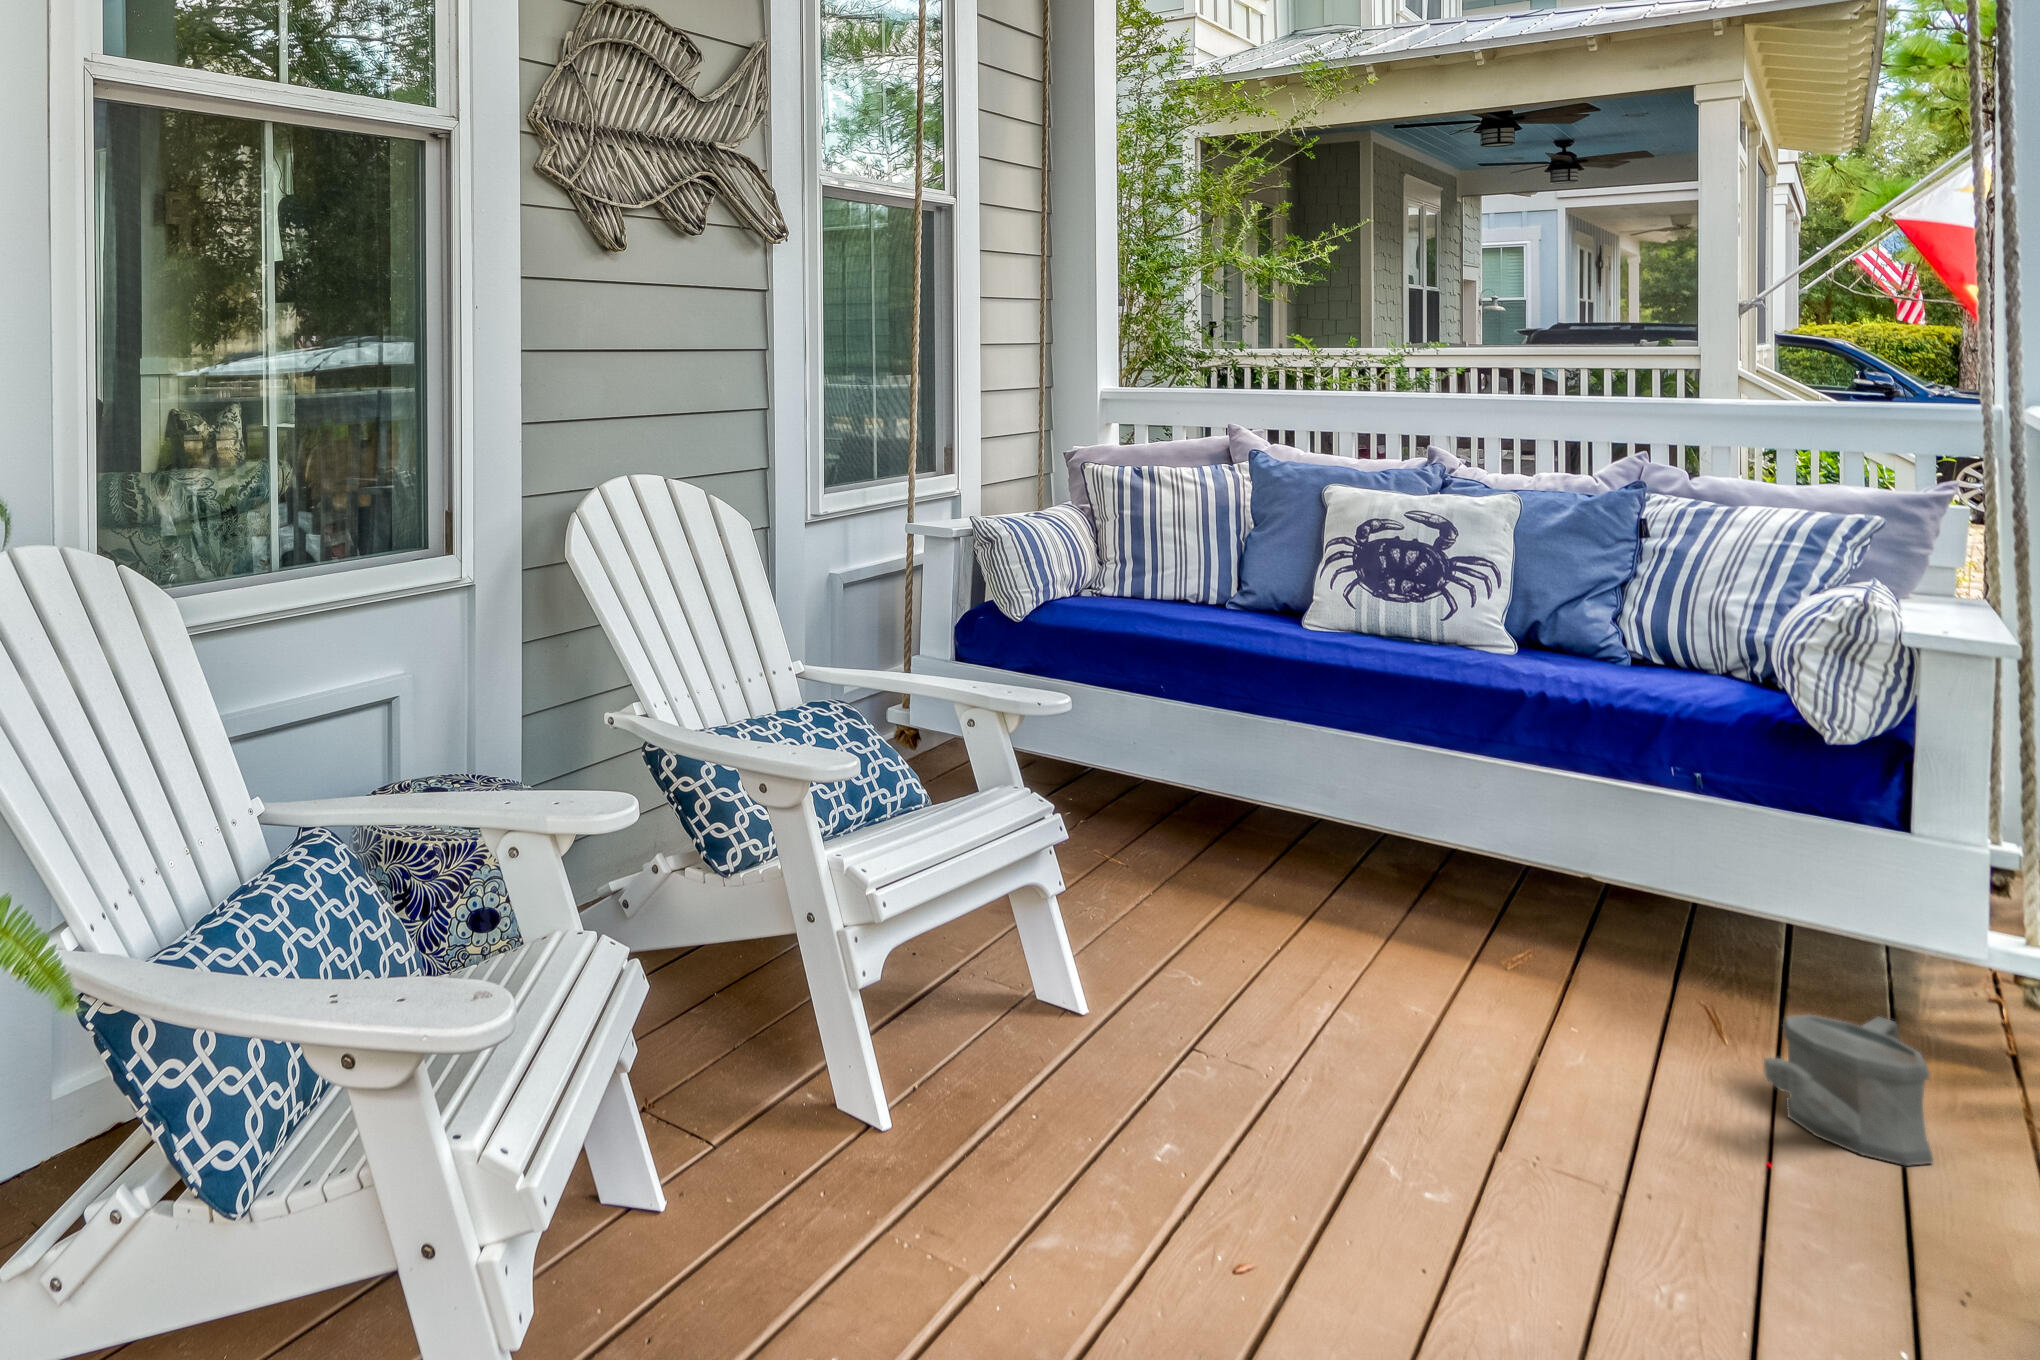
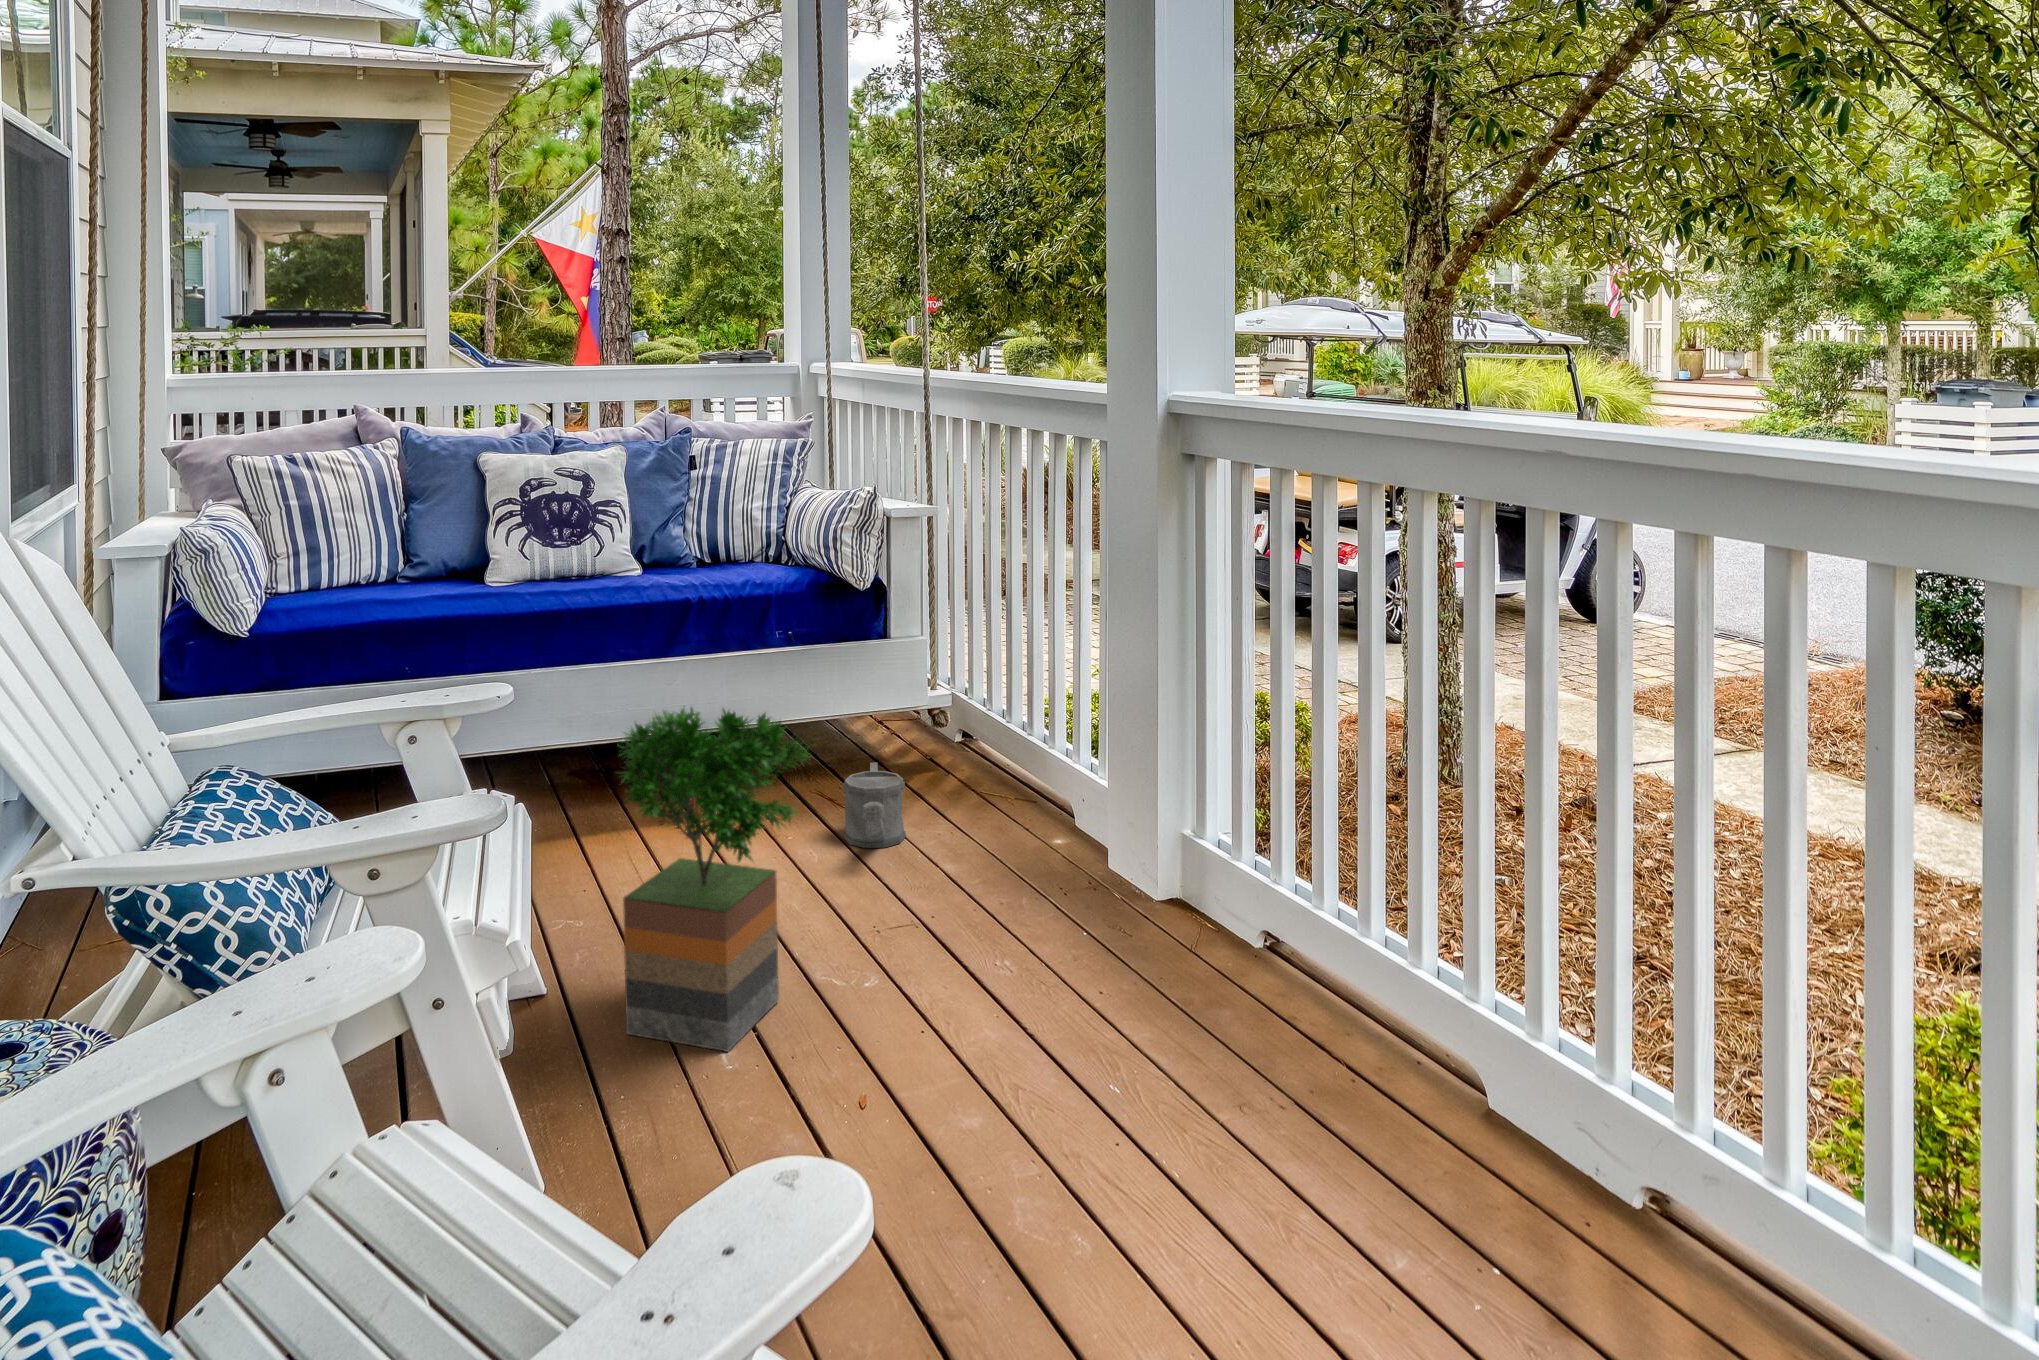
potted tree: none [1134,768,1465,1226] -> present [620,708,808,1052]

